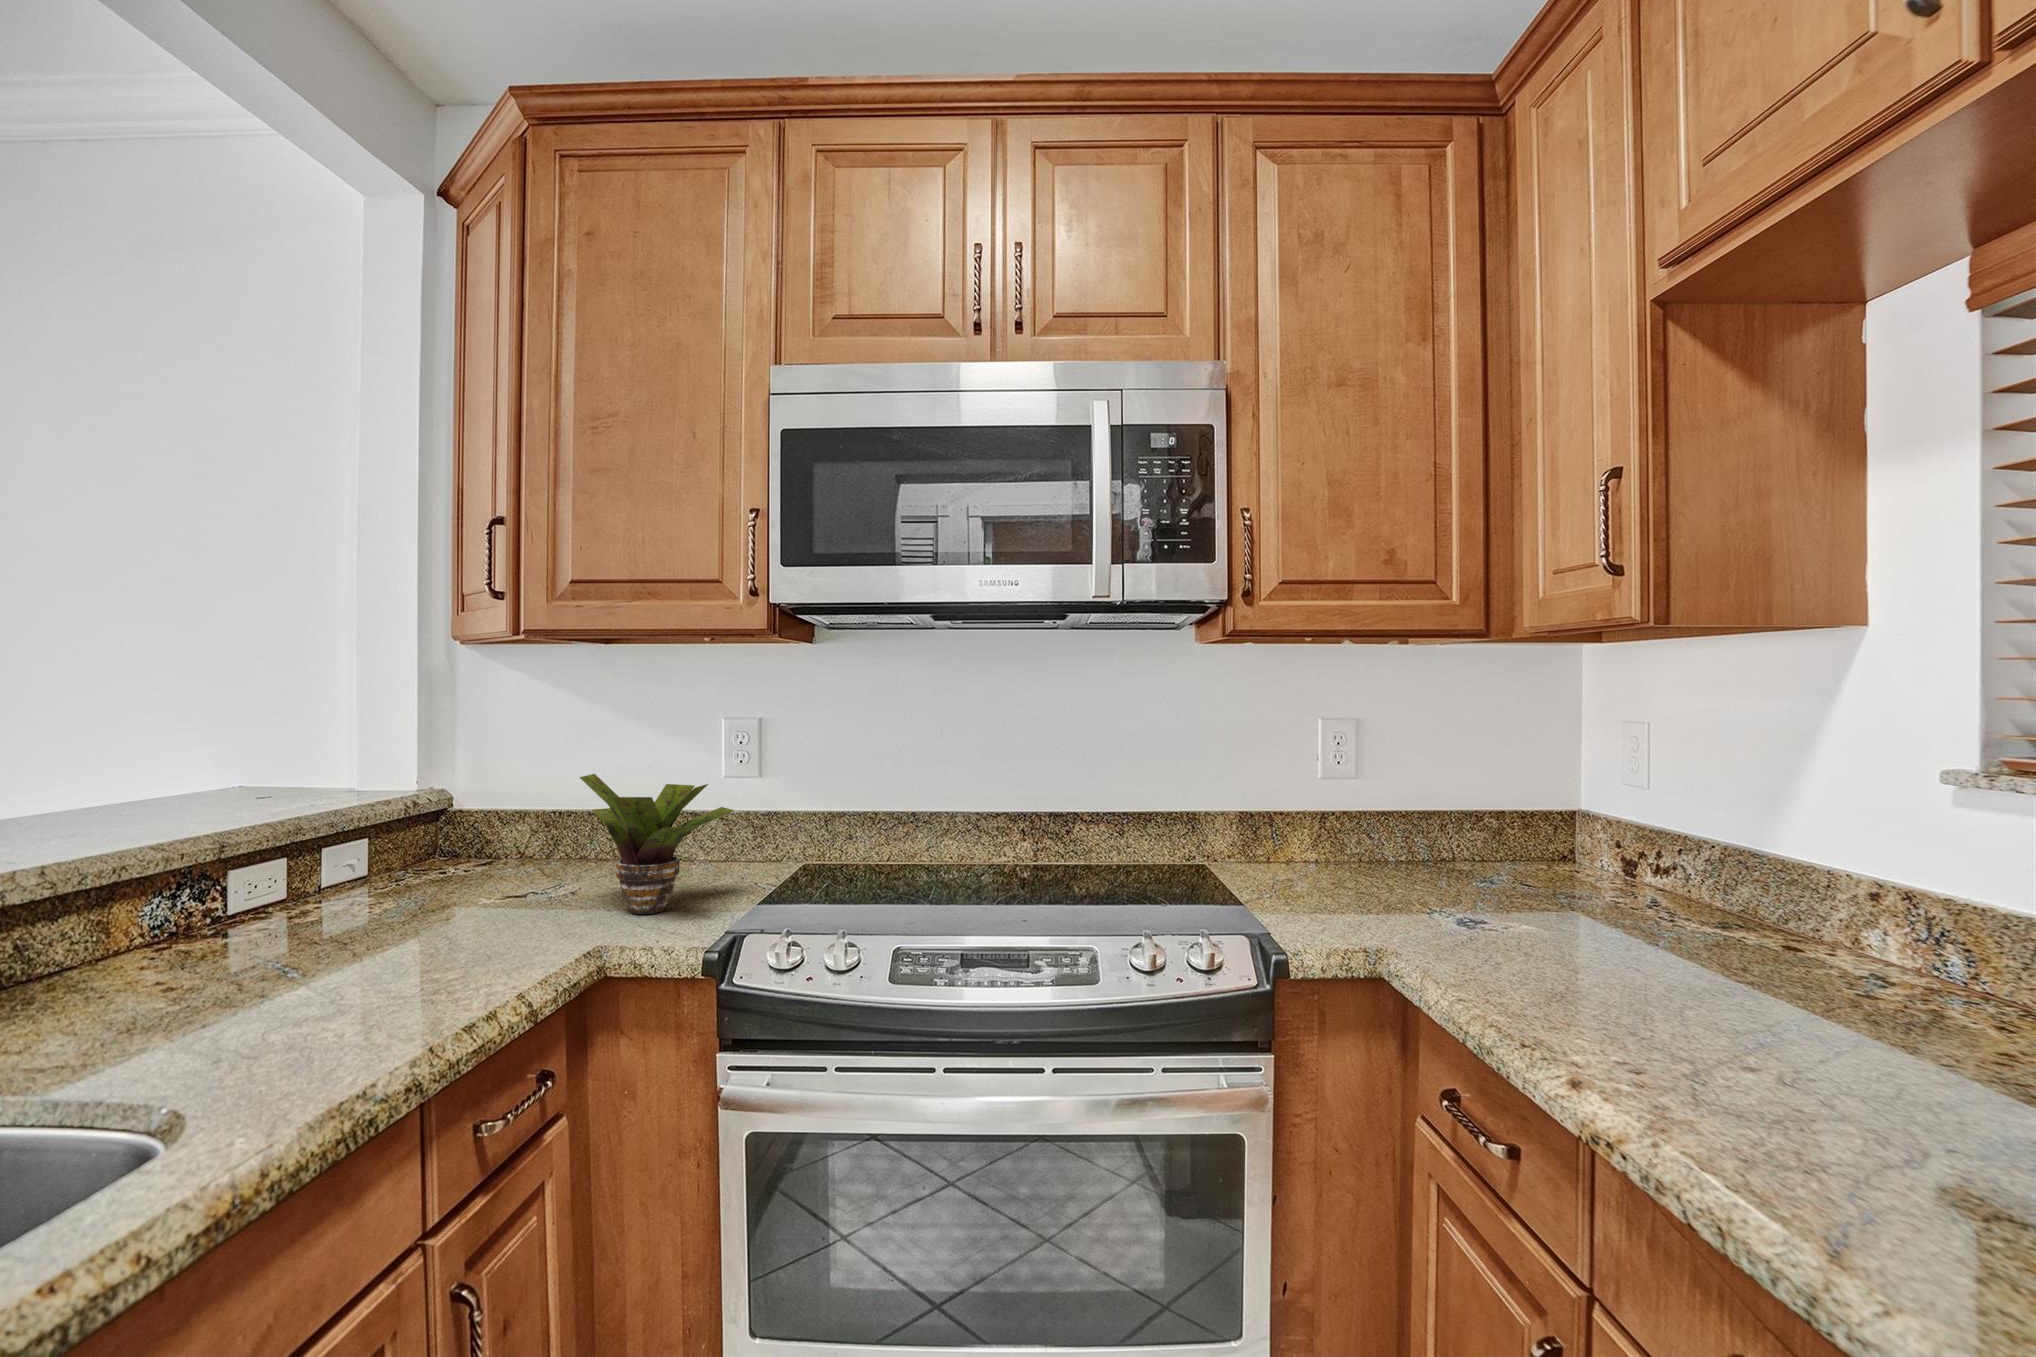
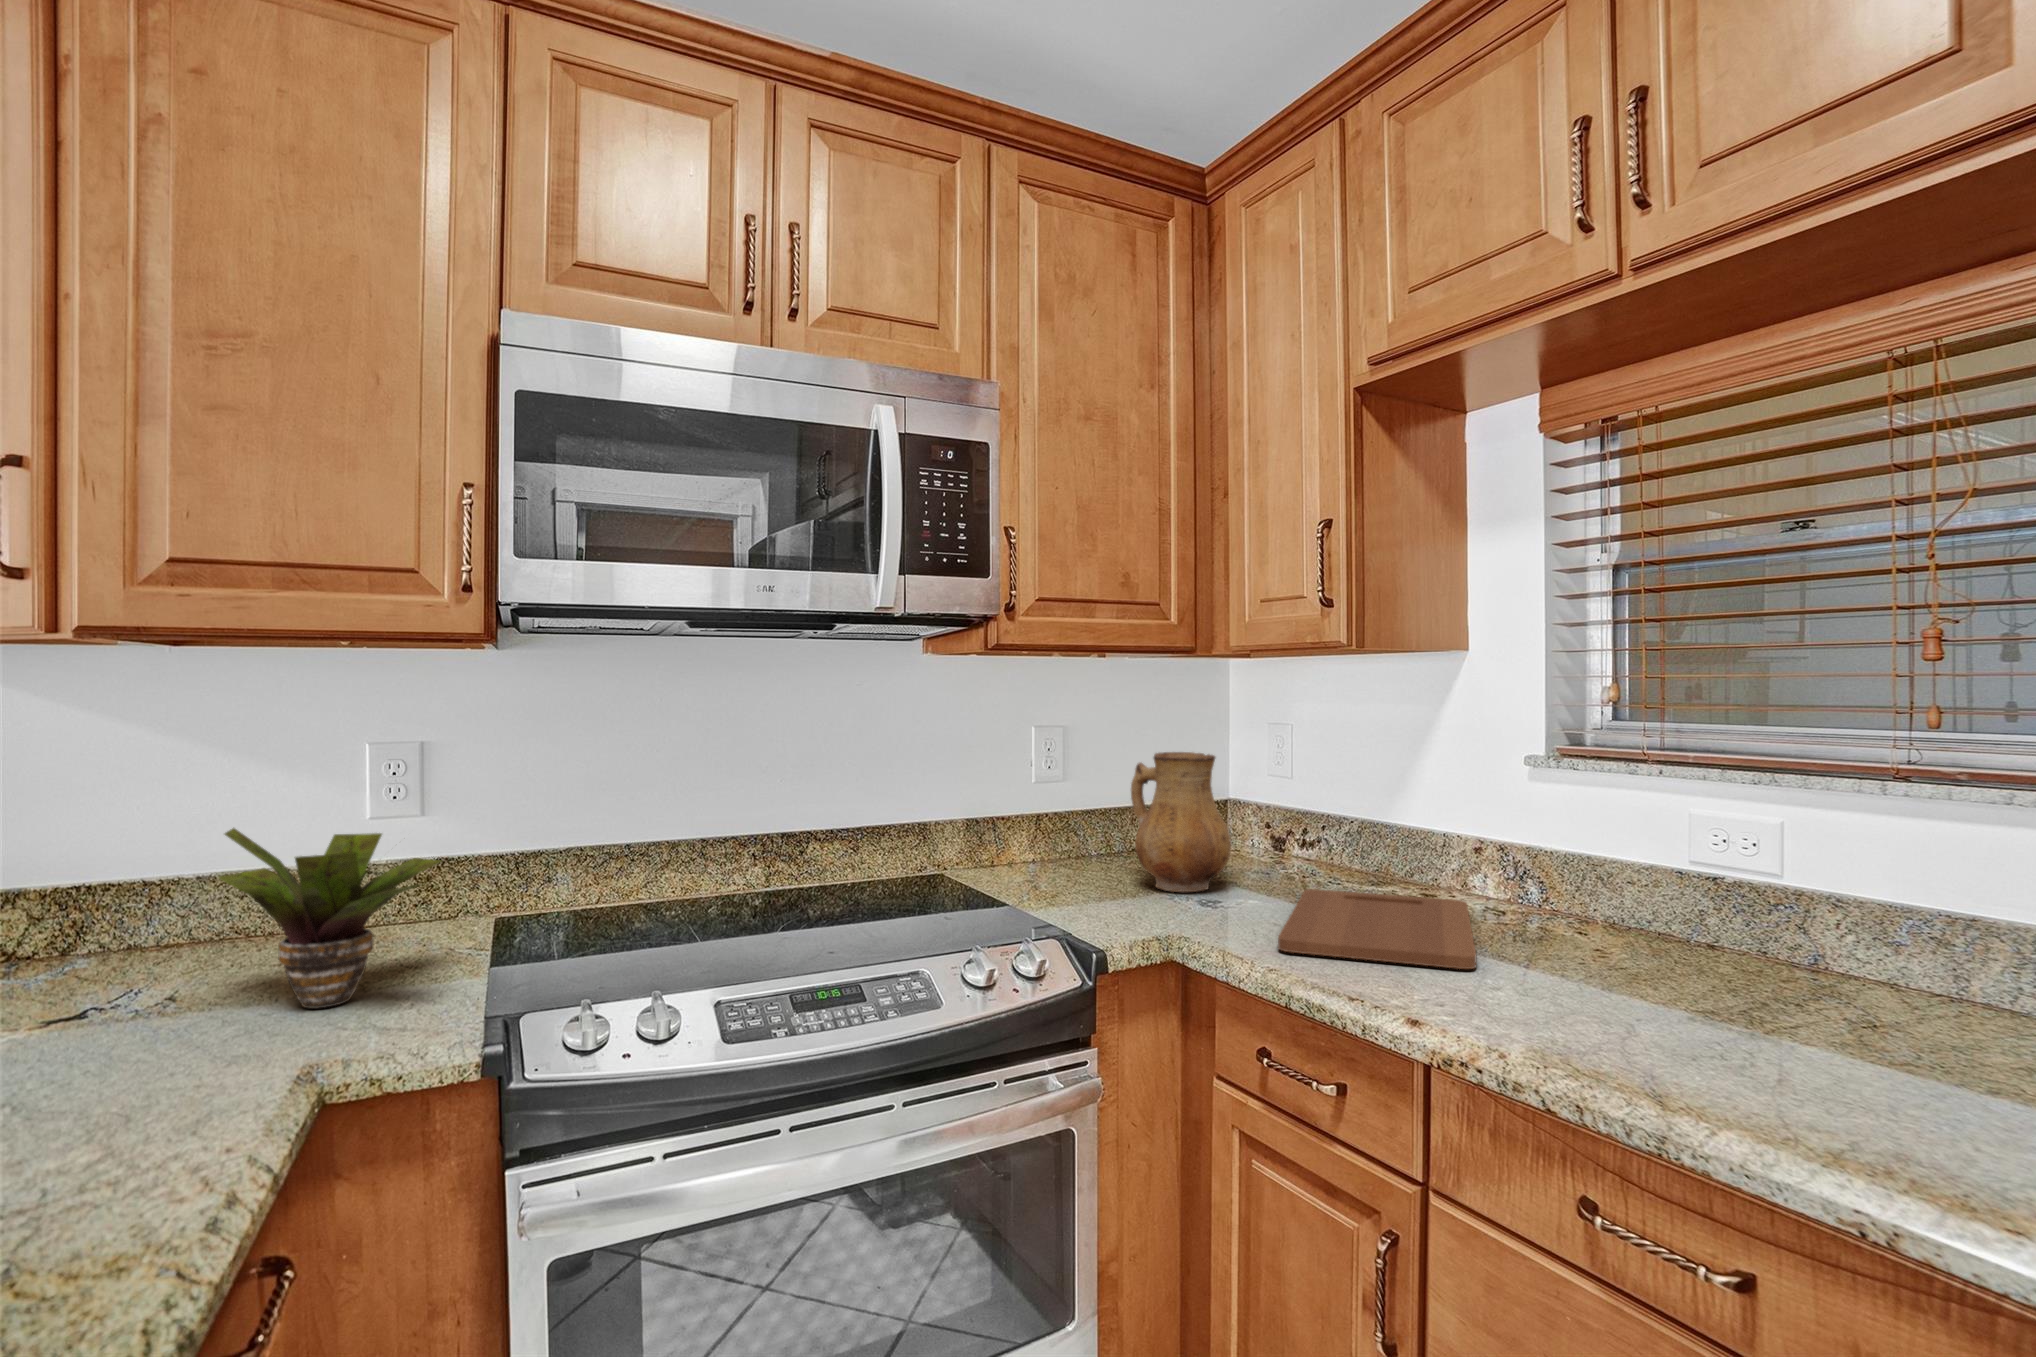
ceramic pitcher: none [1398,749,1517,910] -> present [1131,752,1231,892]
cutting board: none [1491,922,1830,1041] -> present [1278,889,1476,969]

